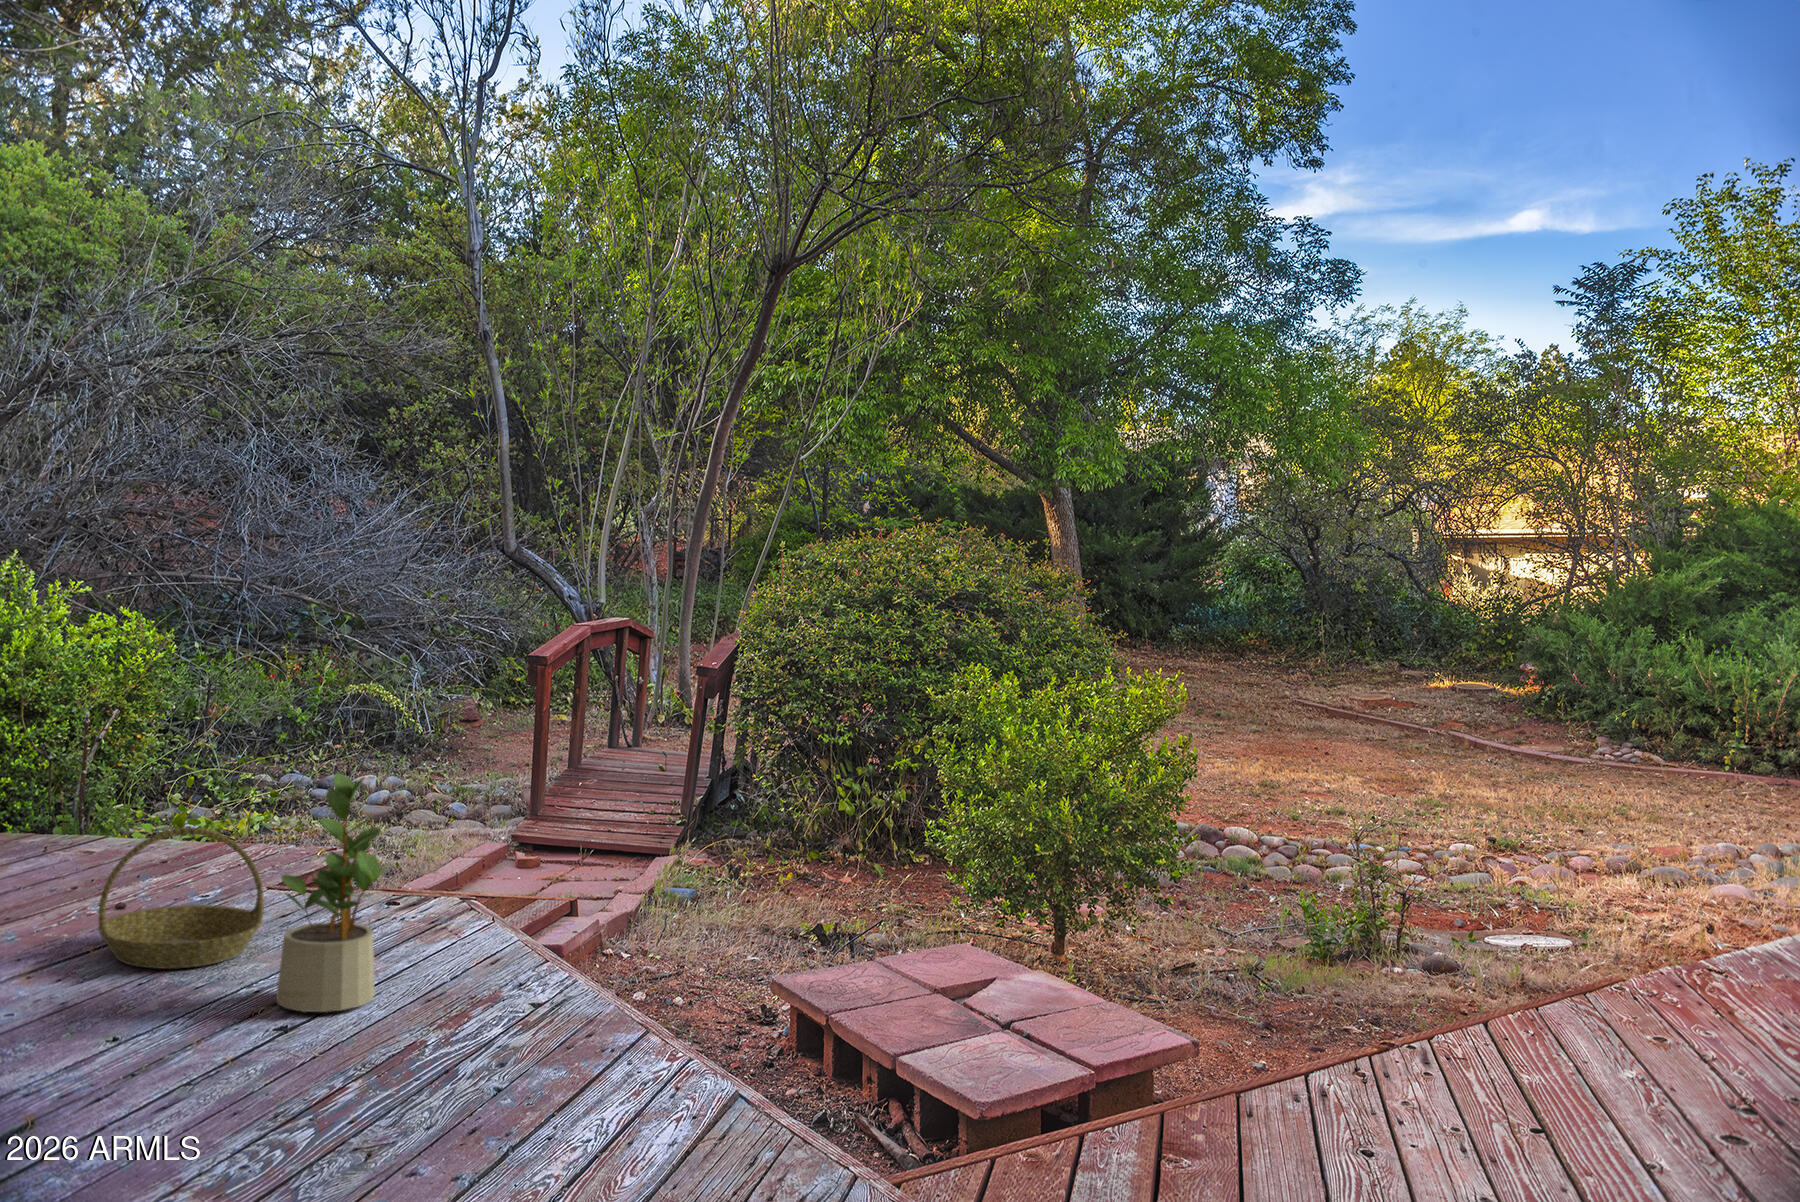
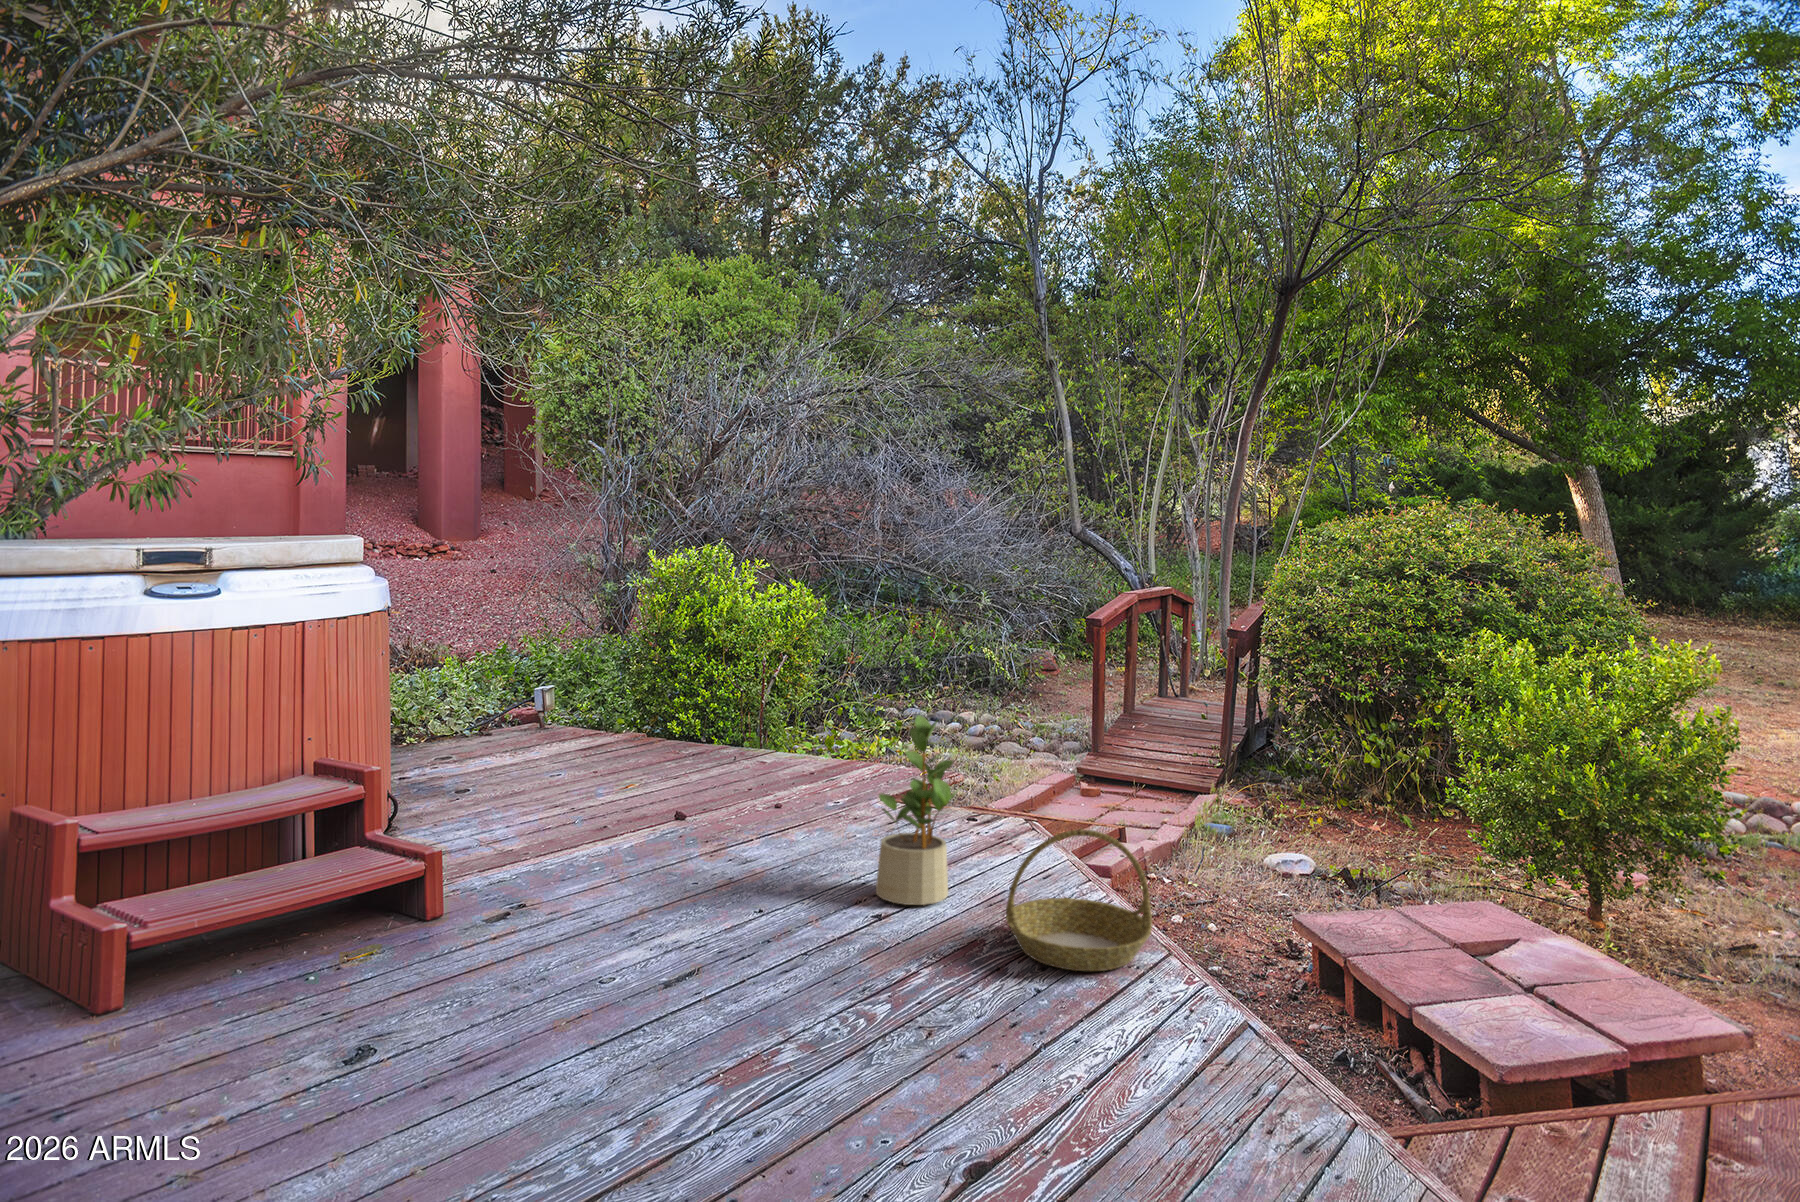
basket: present [98,828,264,969] -> present [1006,829,1152,971]

